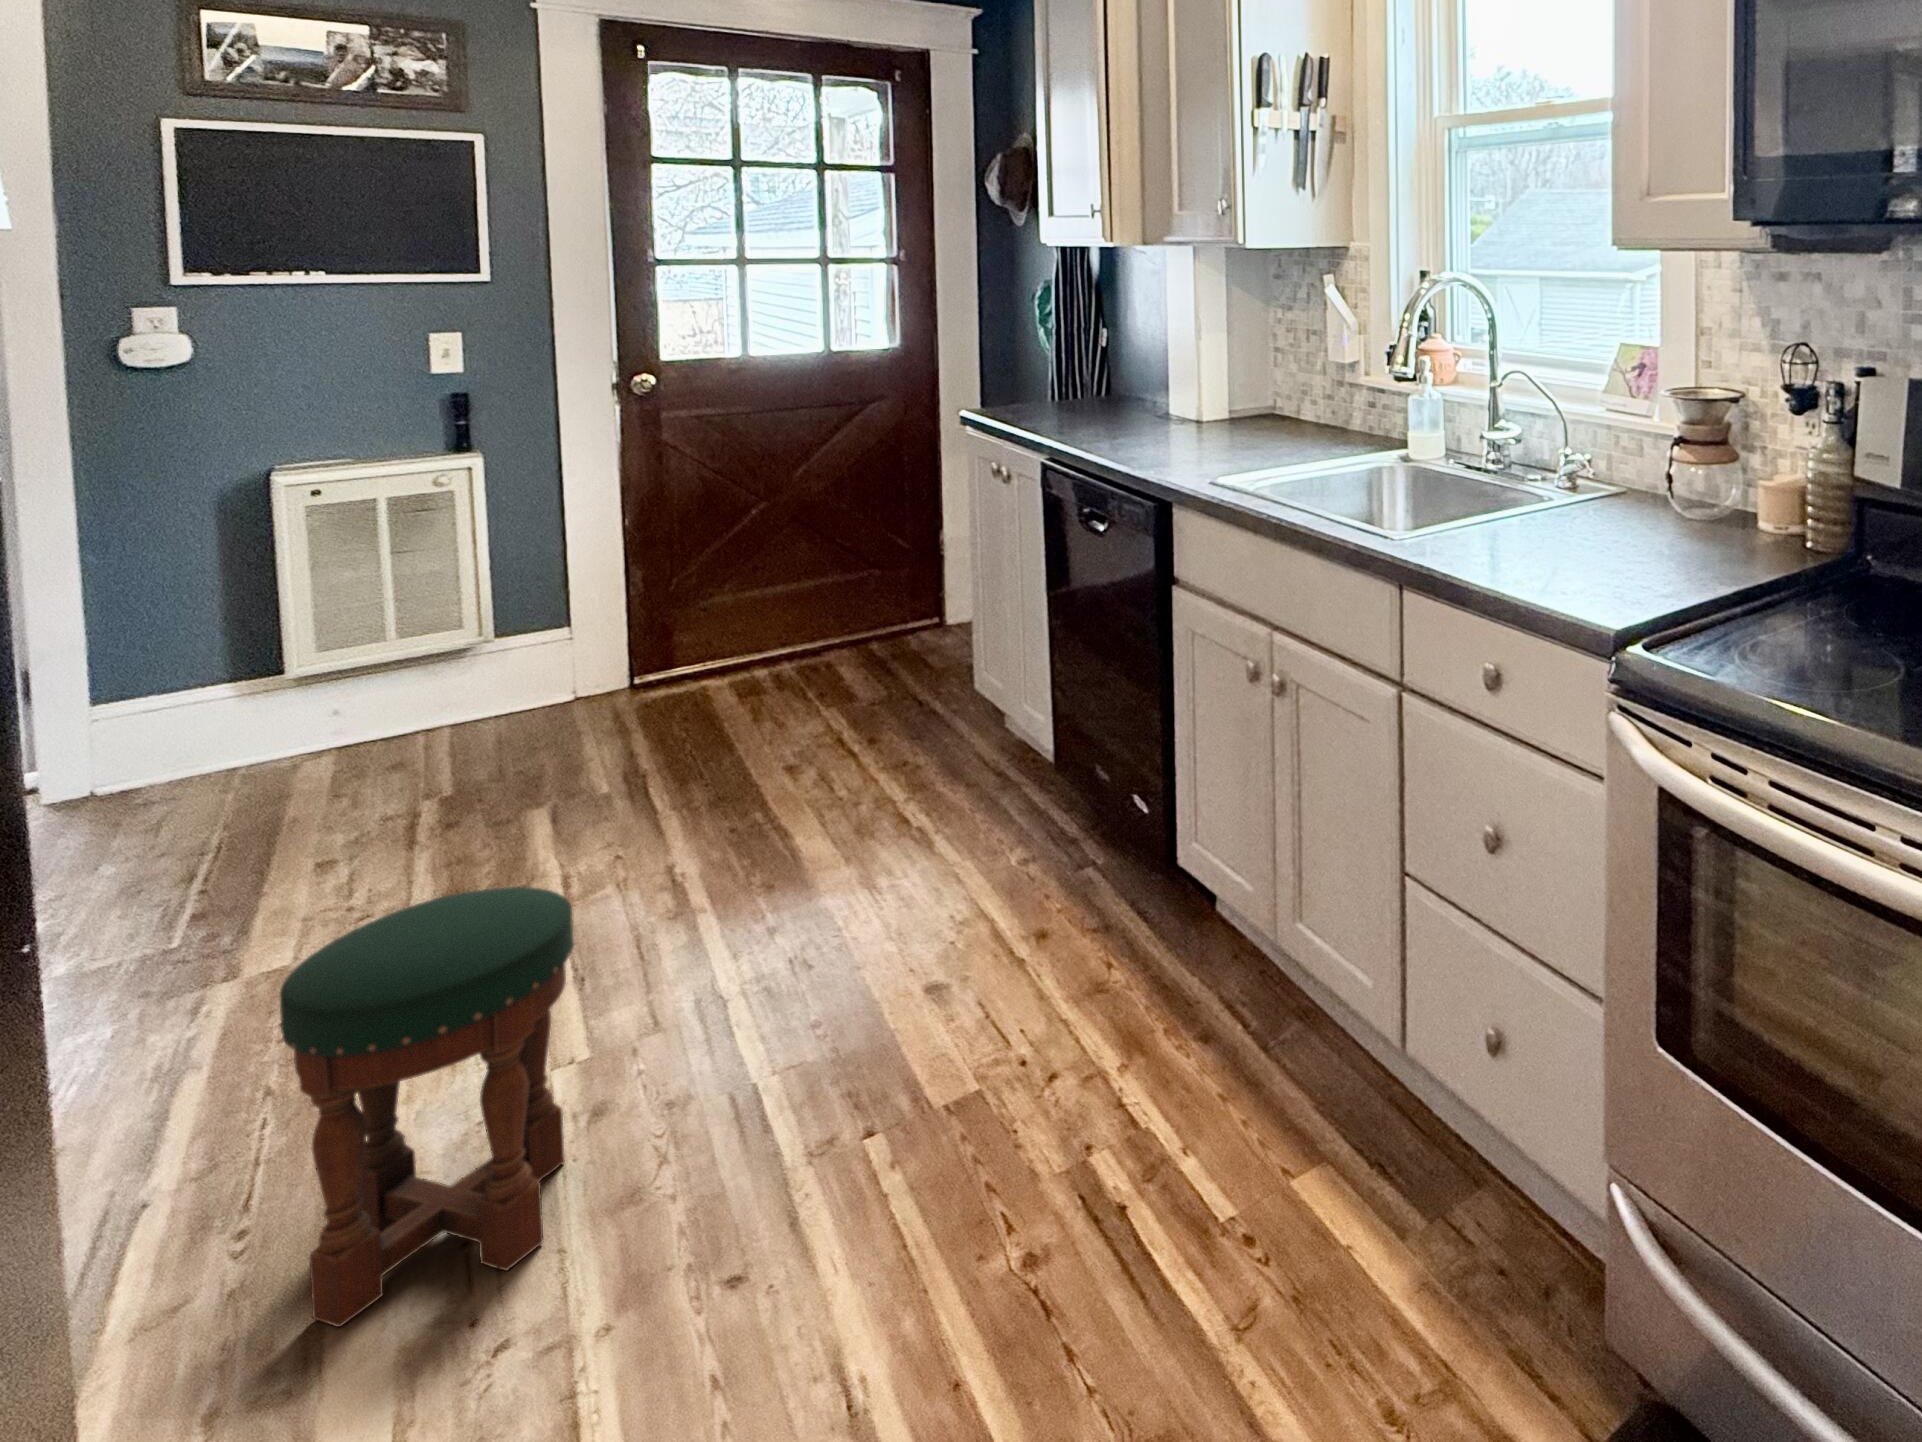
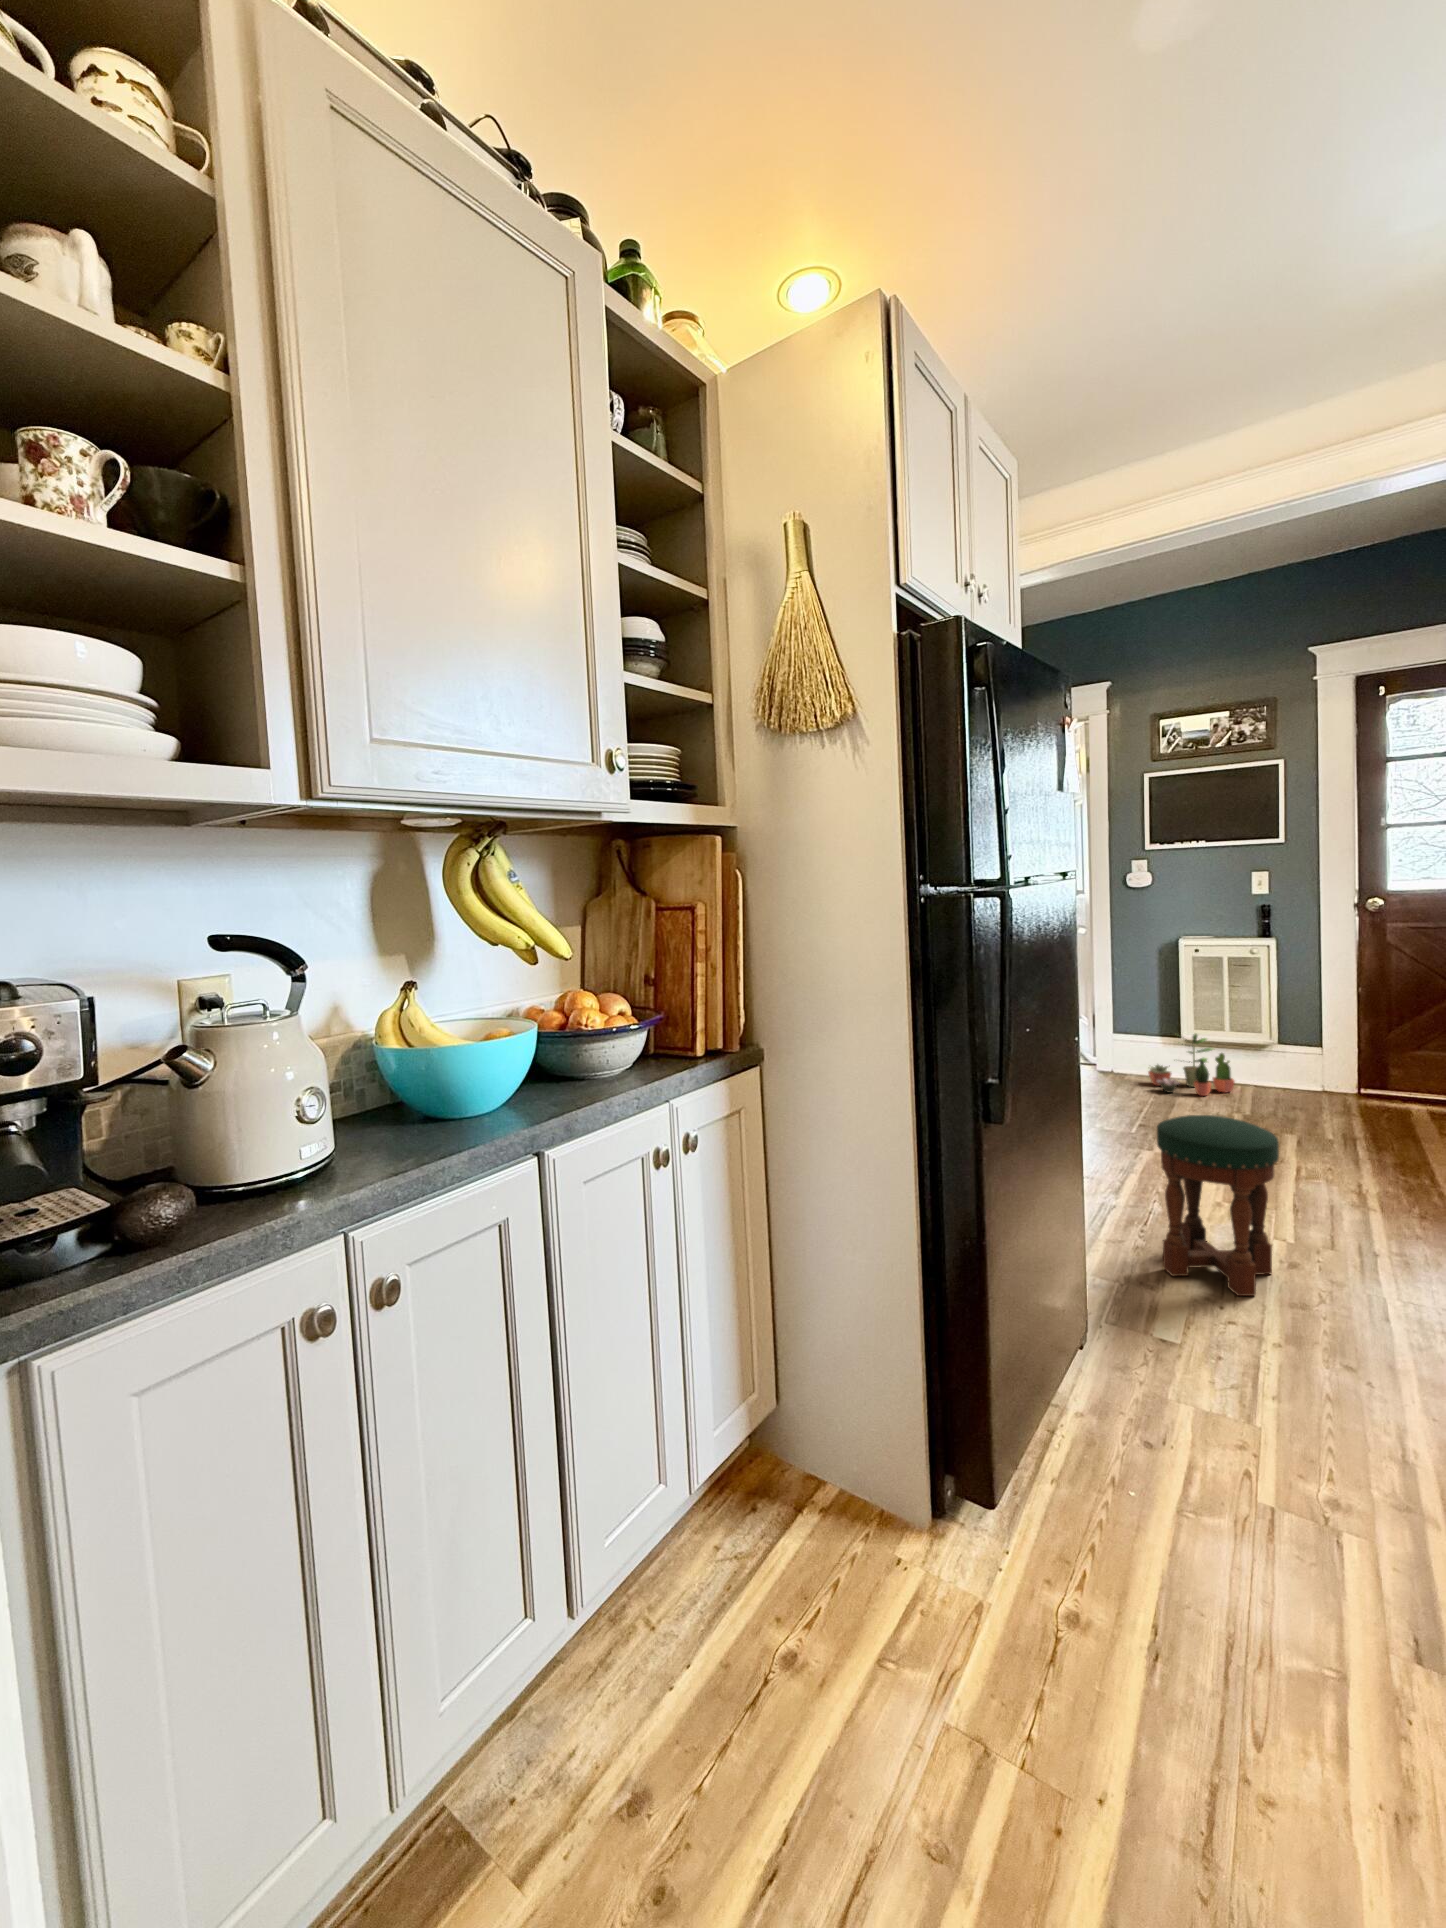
potted plant: none [198,659,412,803] -> present [1148,1034,1235,1096]

